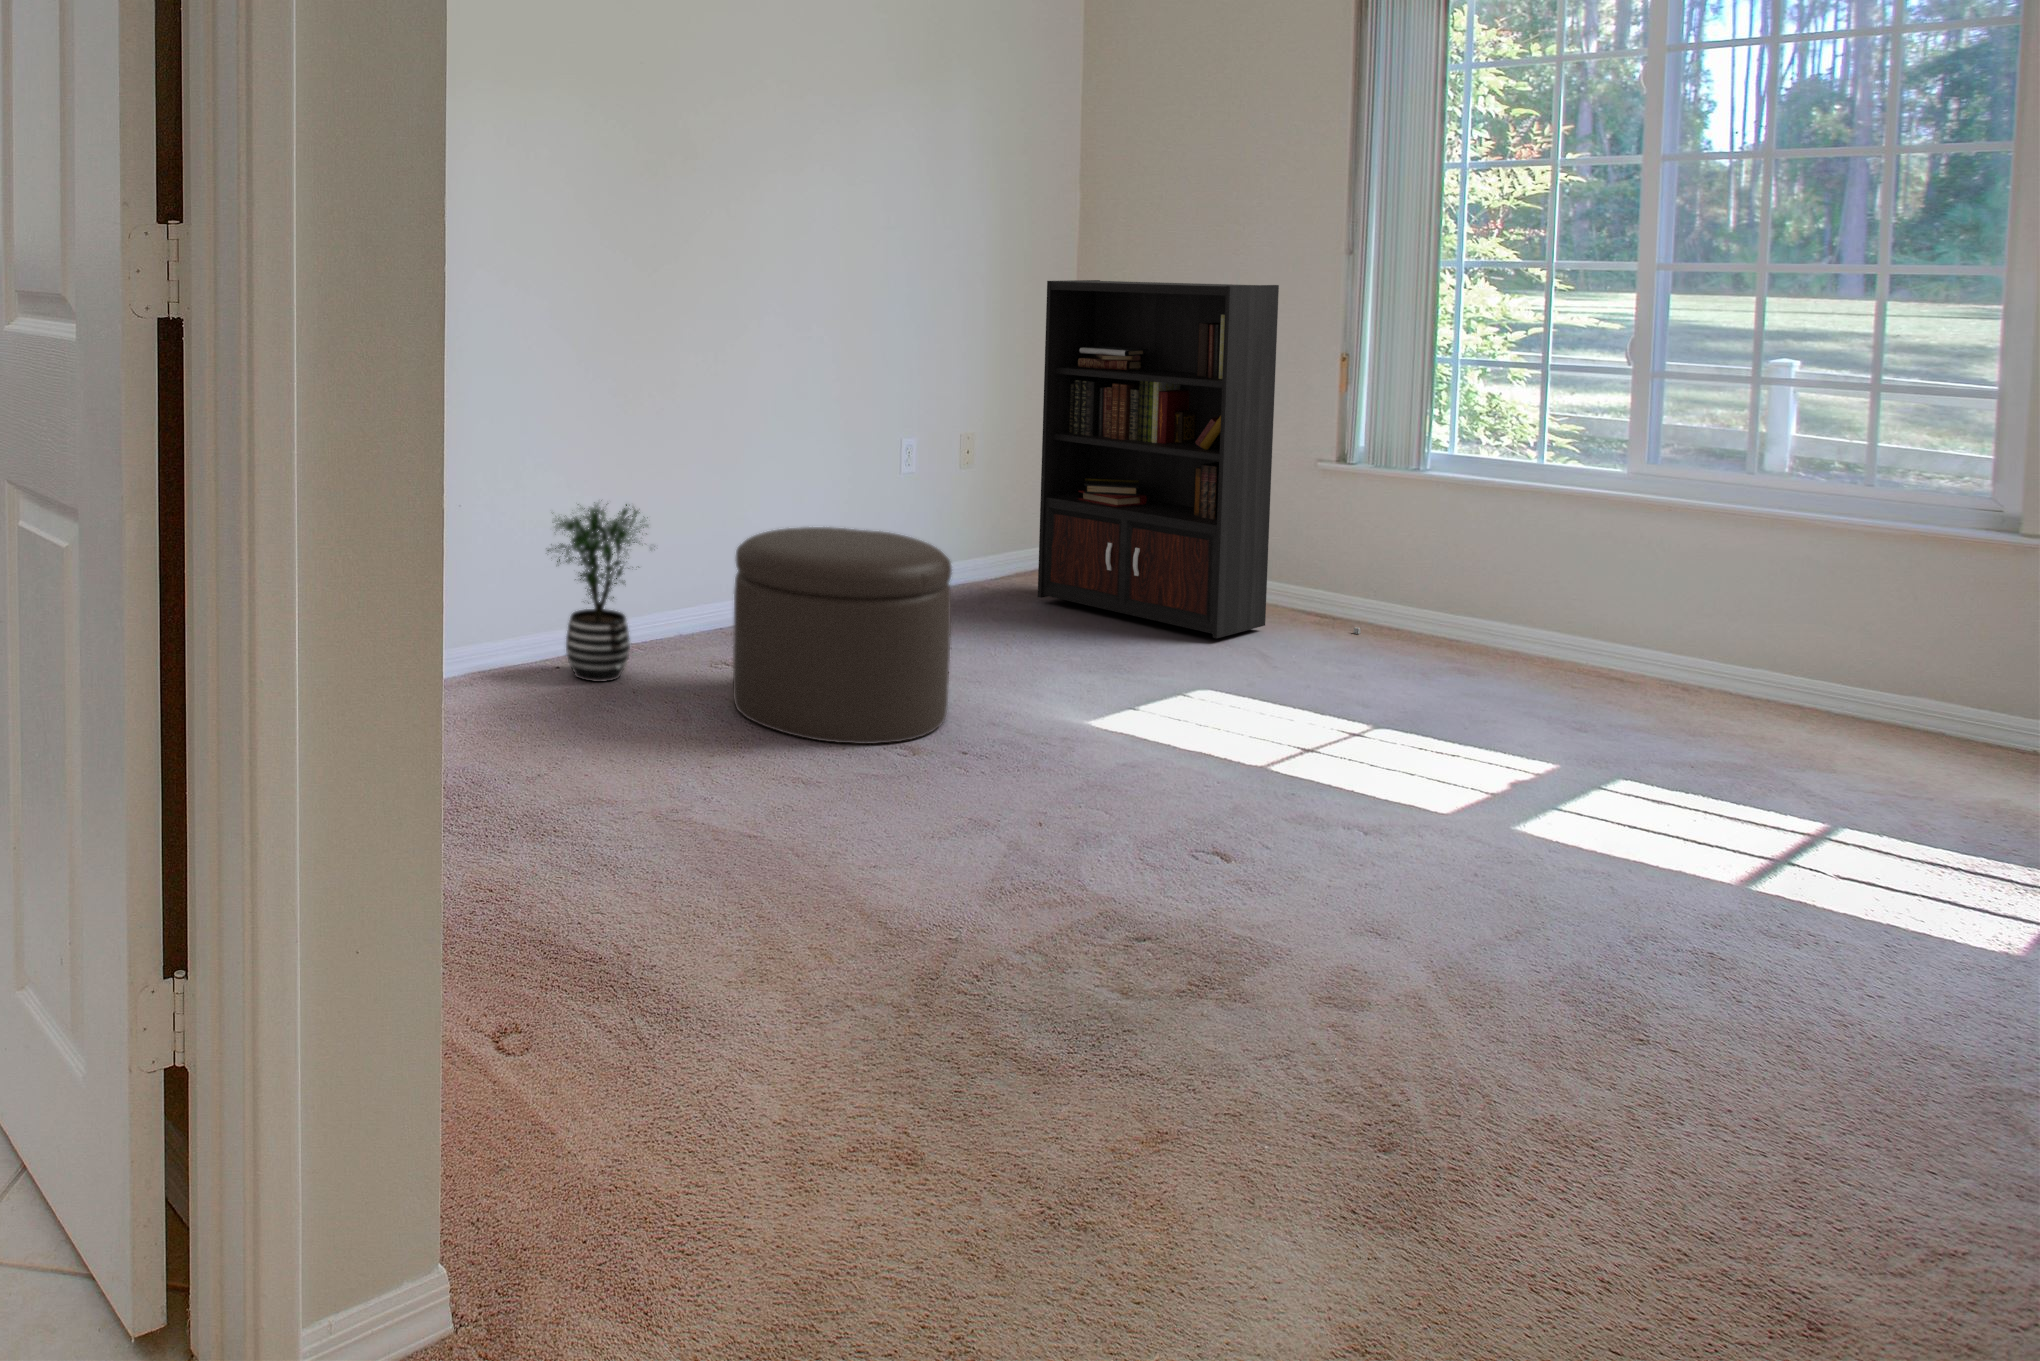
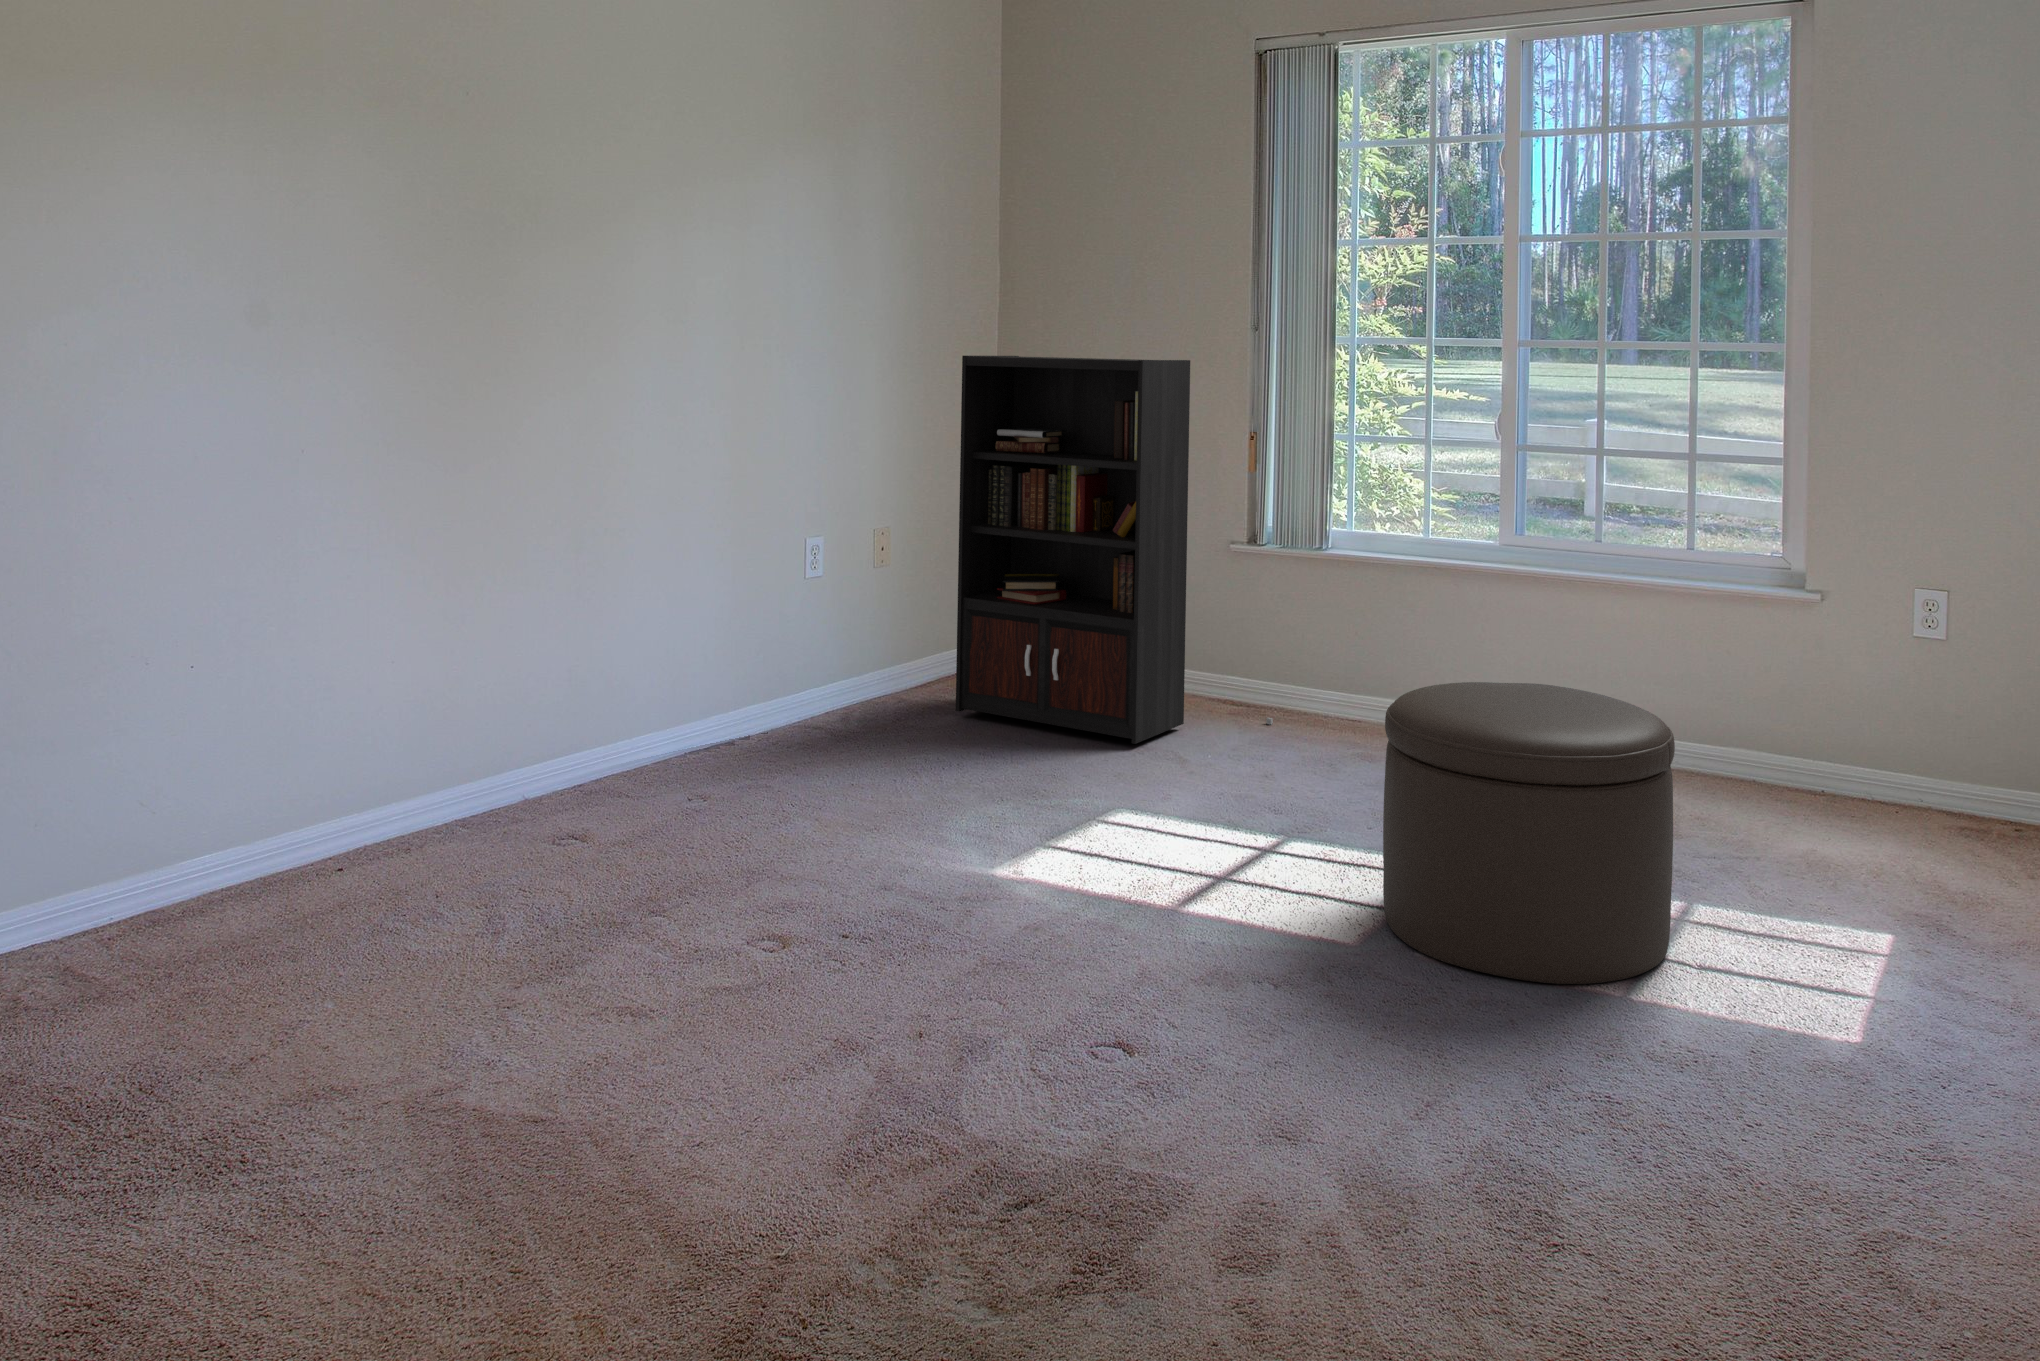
potted plant: present [547,502,648,682] -> none [298,635,468,884]
ottoman: present [733,527,952,744] -> present [1383,682,1675,984]

